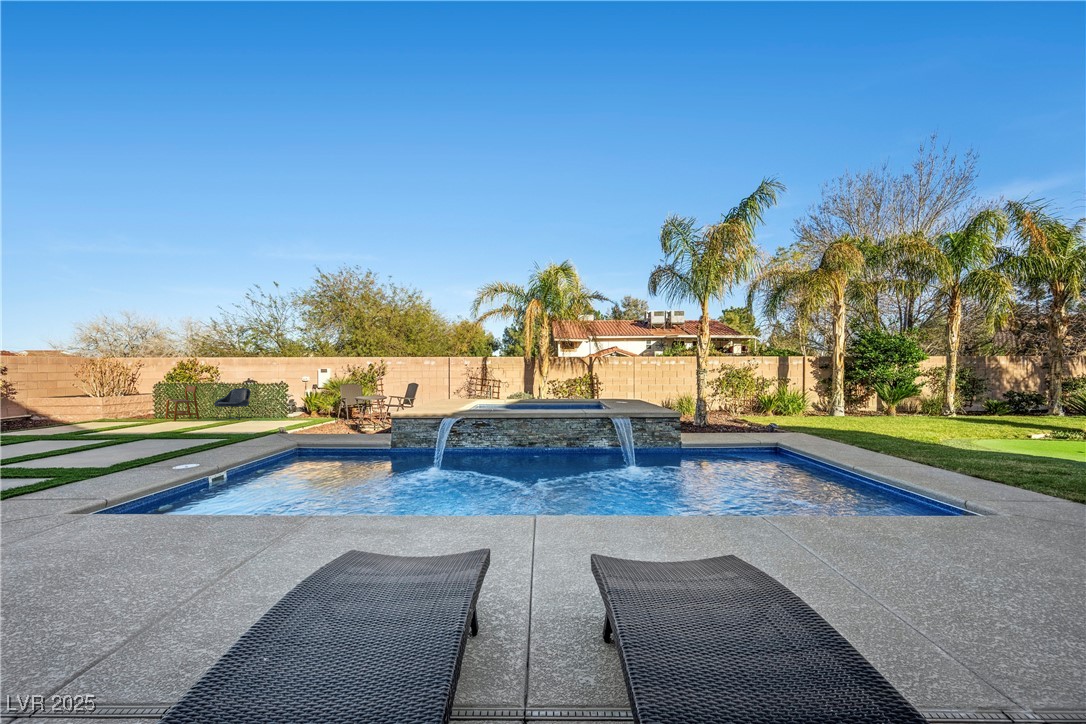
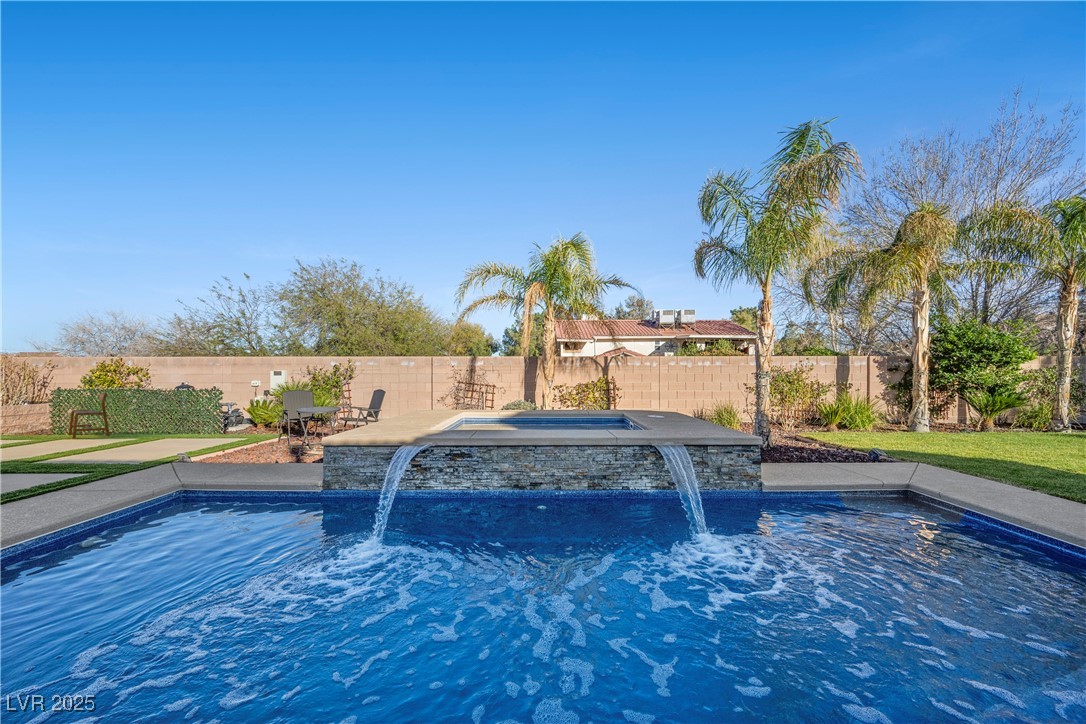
lounge chair: present [214,388,252,420] -> none [126,396,180,437]

